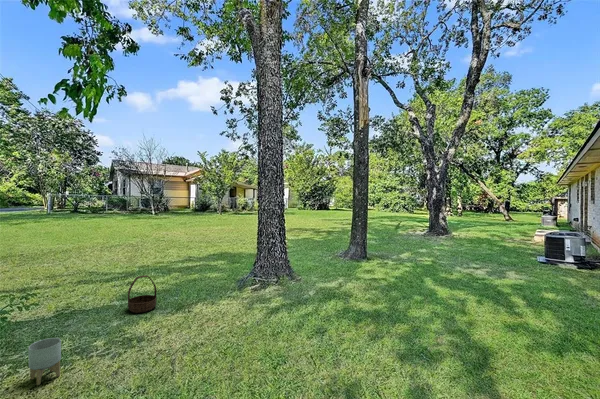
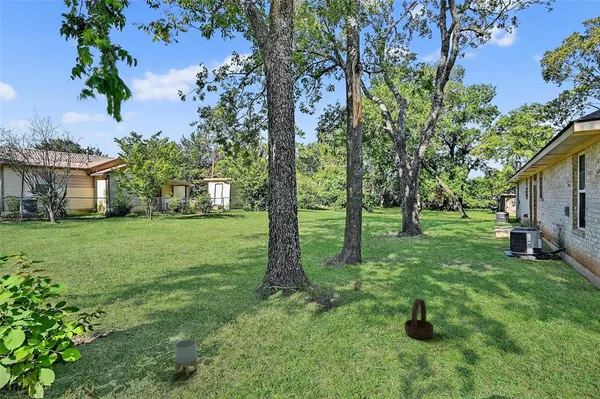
basket: present [128,275,157,313] -> present [405,299,433,339]

